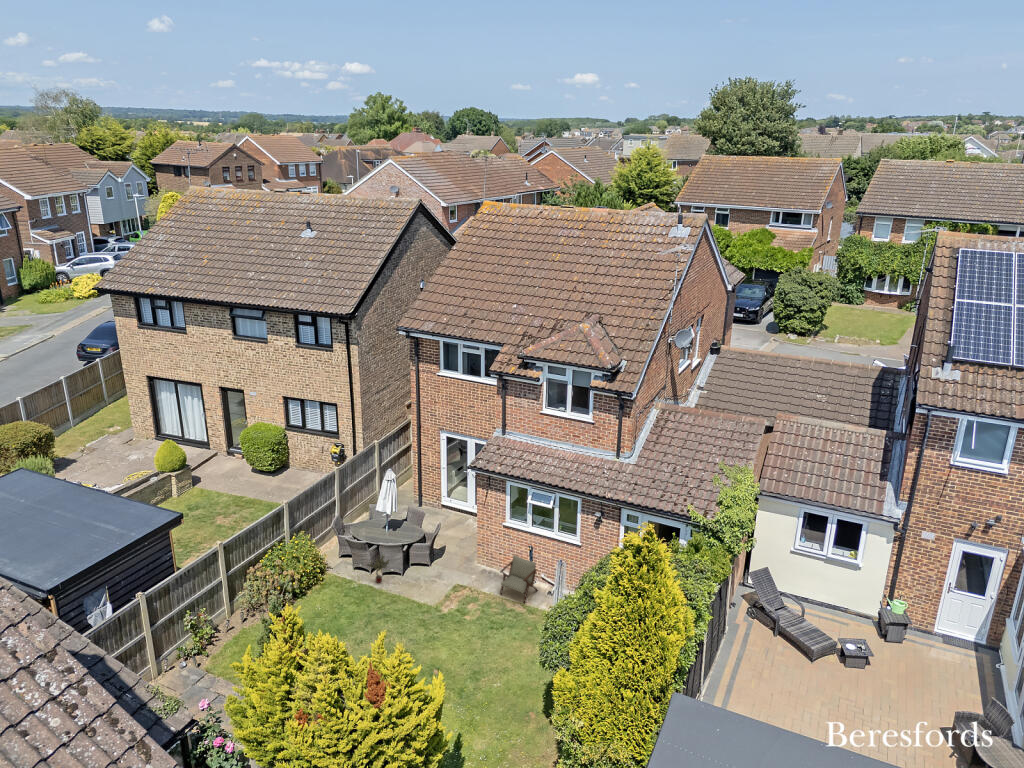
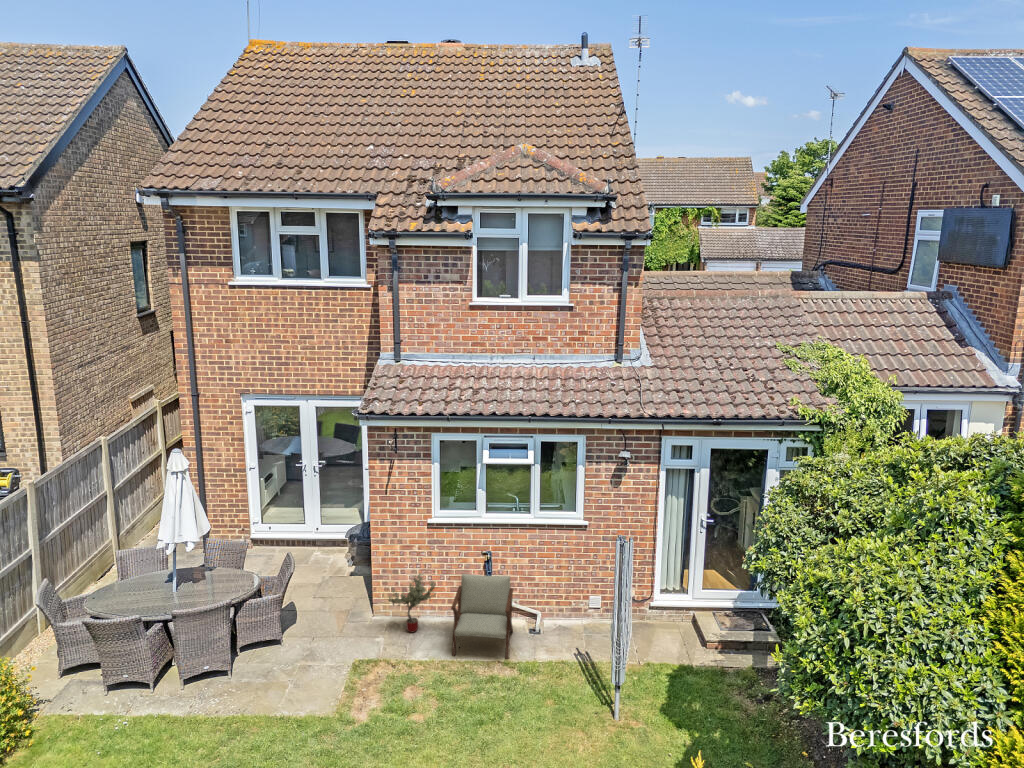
potted tree: present [368,554,389,583] -> present [388,573,436,632]

